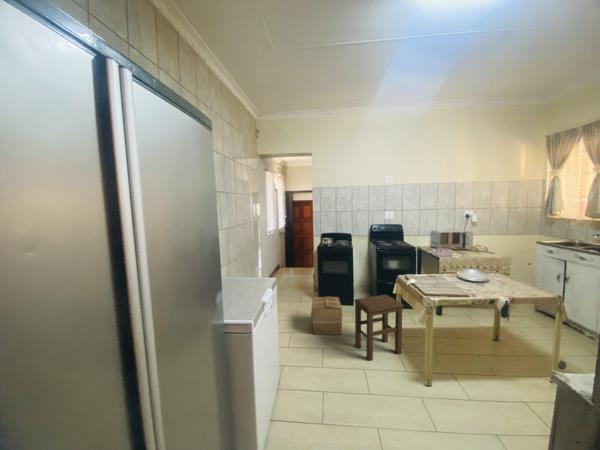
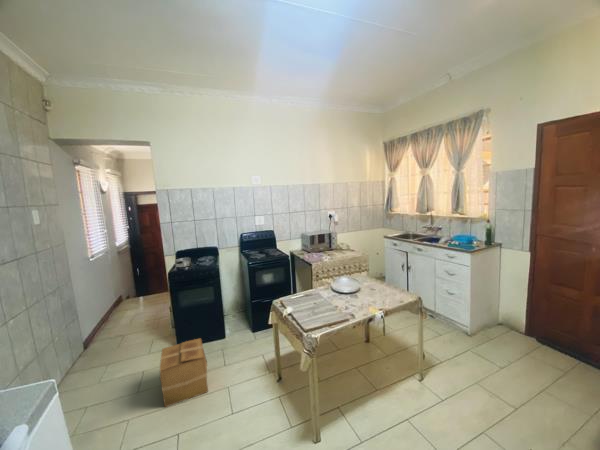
stool: present [354,295,403,361] -> none [219,325,283,425]

